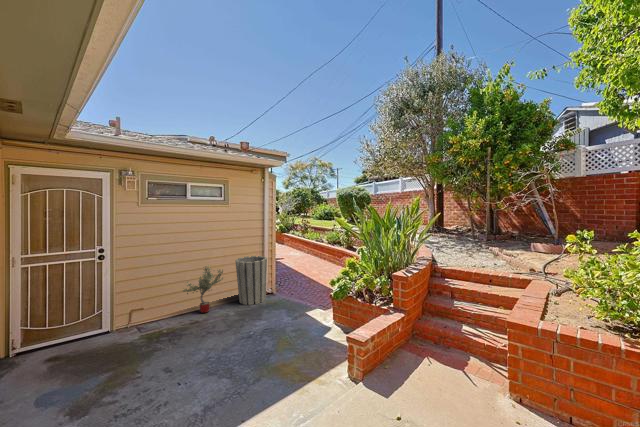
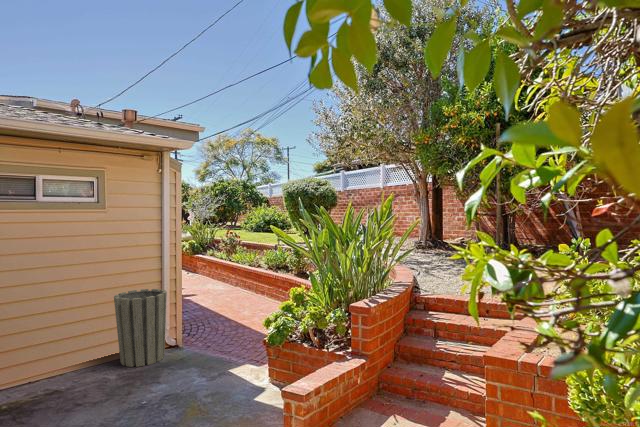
potted tree: present [183,265,223,313] -> none [22,304,95,383]

